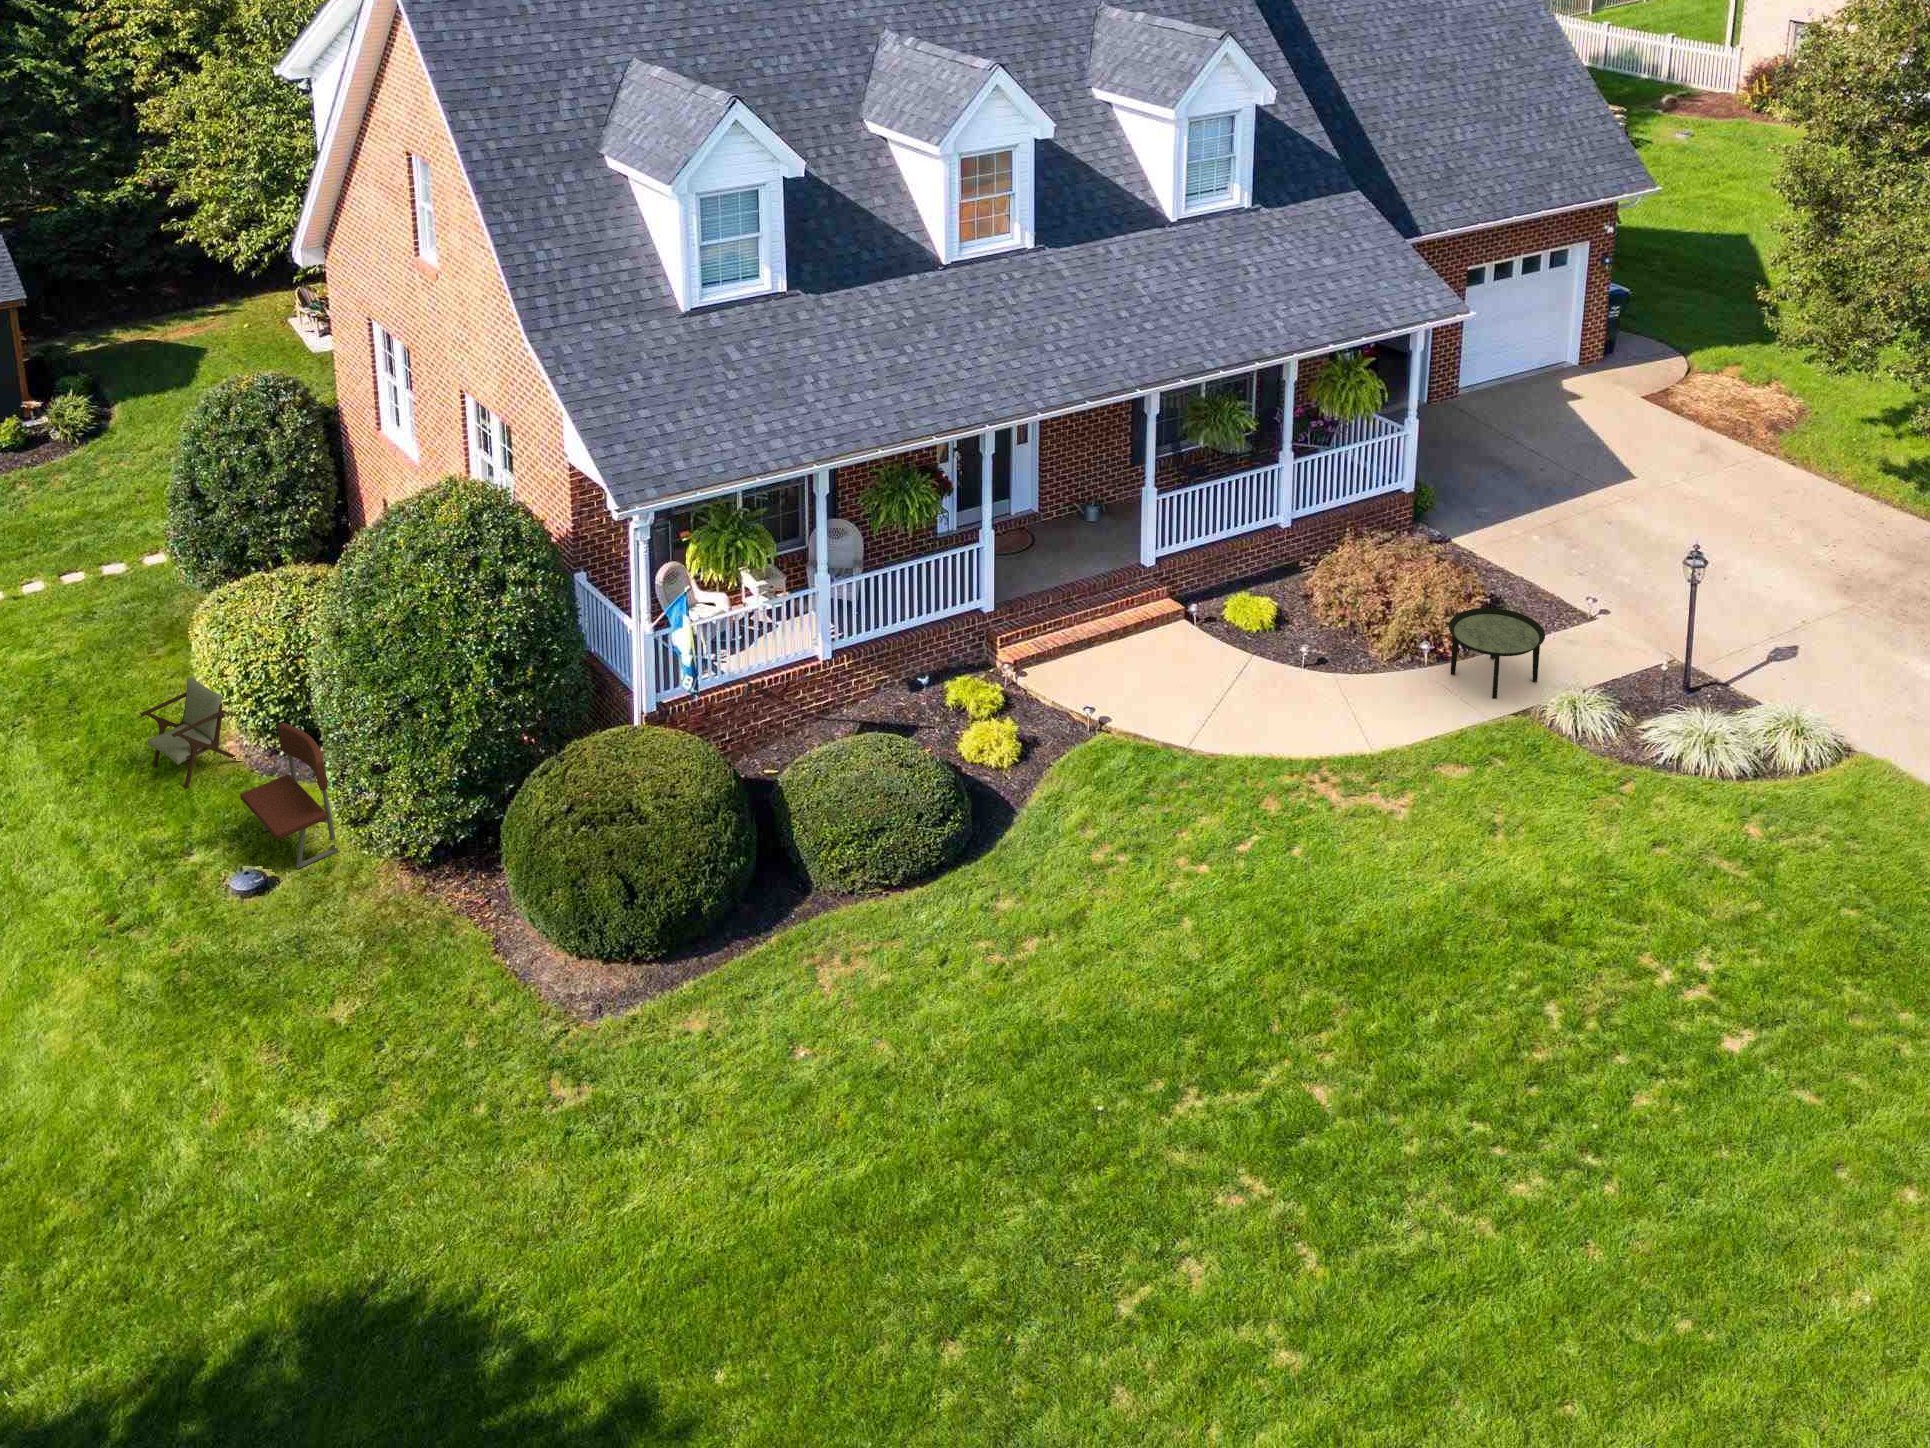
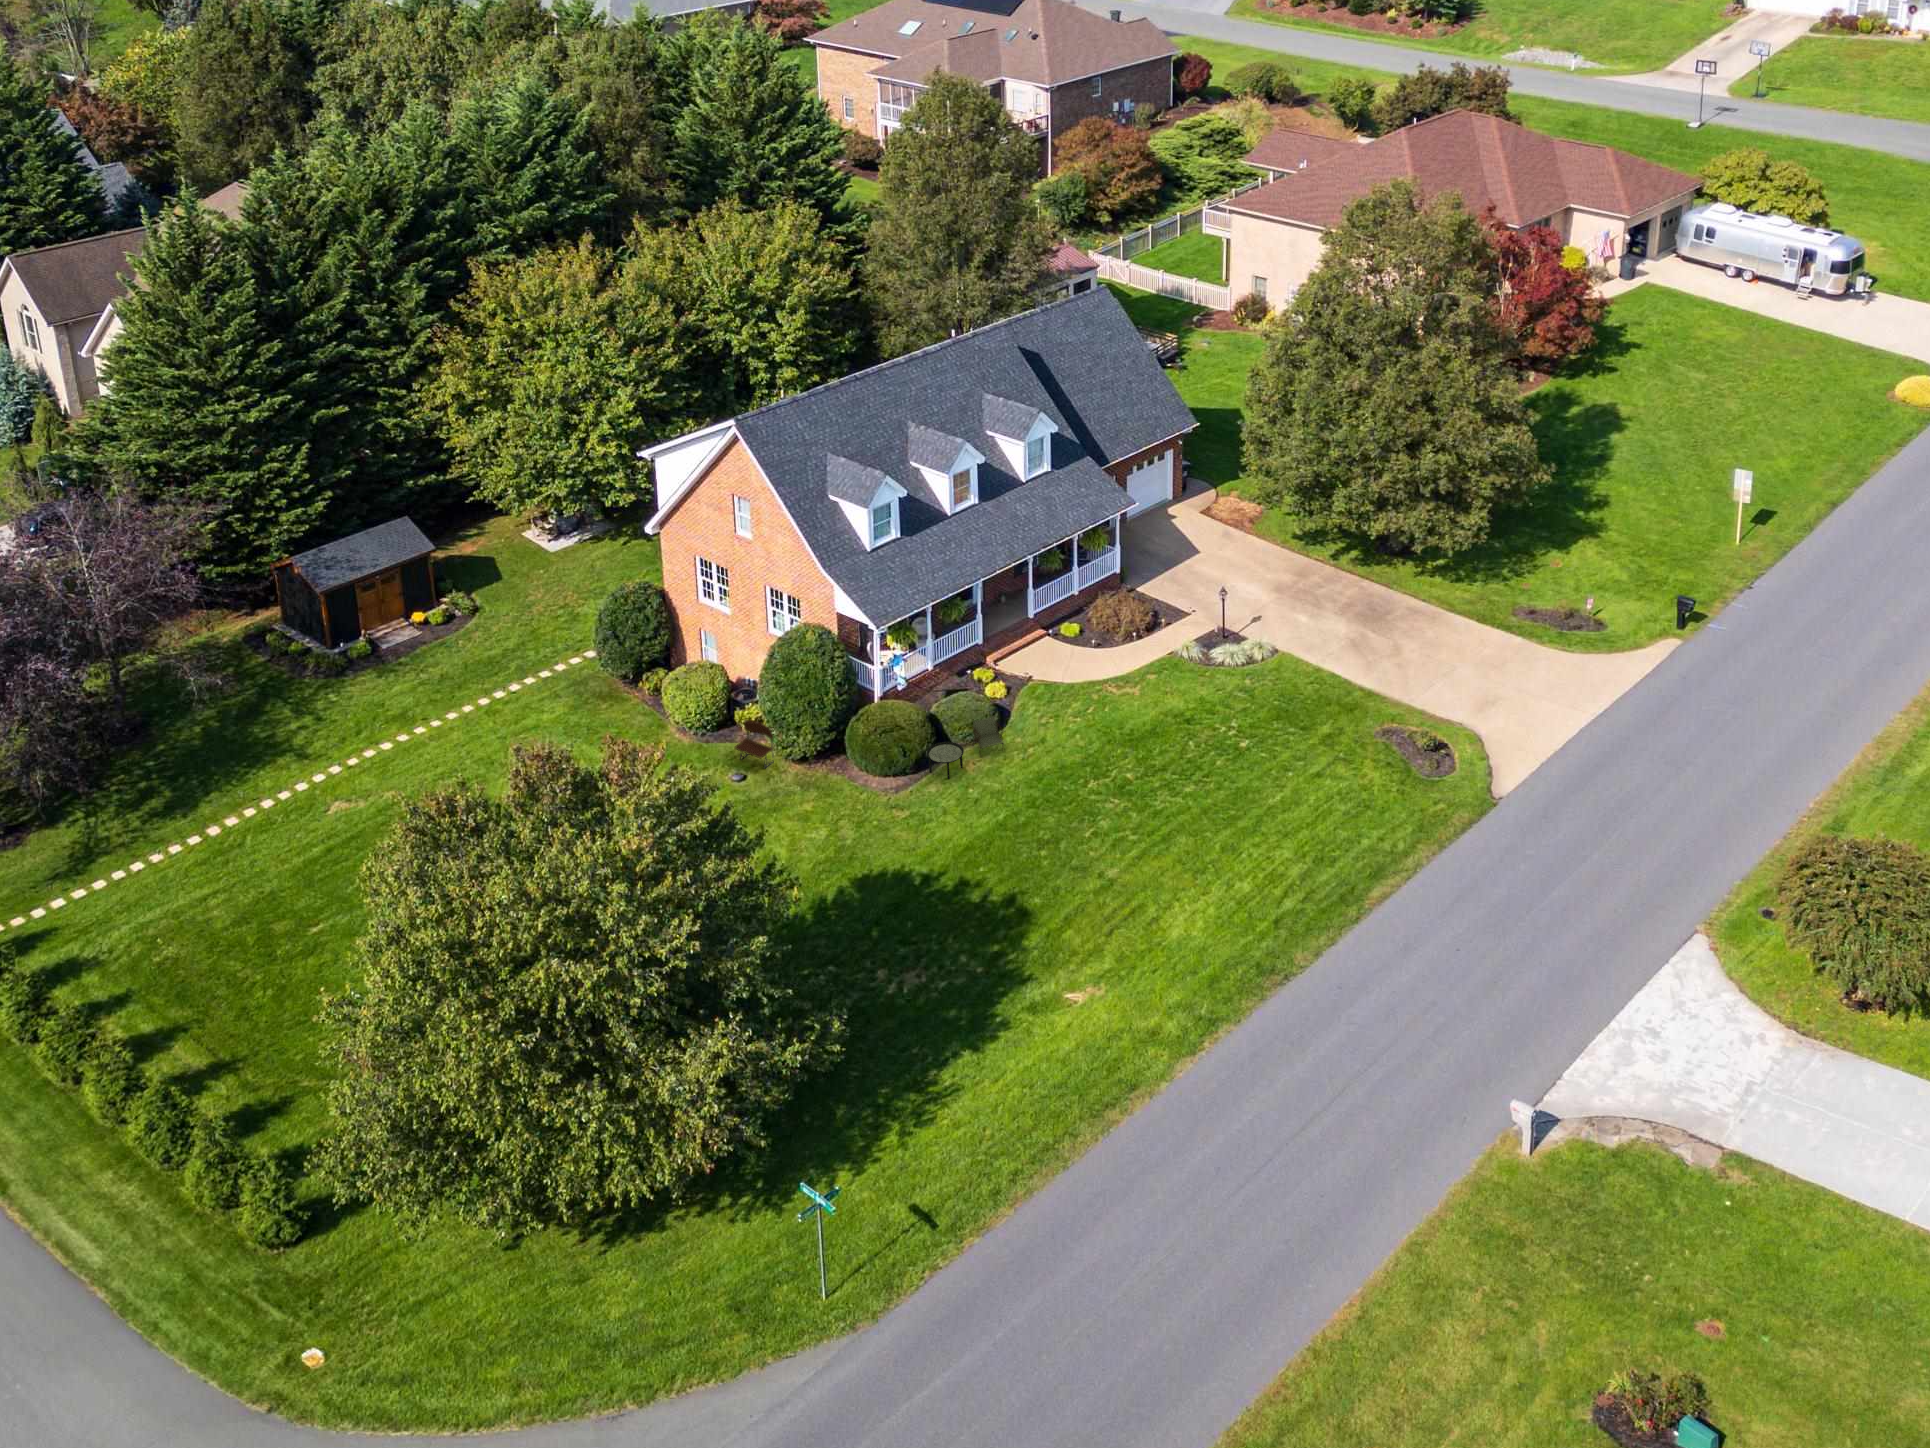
round table: present [1449,608,1545,699] -> present [927,742,964,779]
lounge chair: present [140,678,241,789] -> present [972,716,1003,751]

